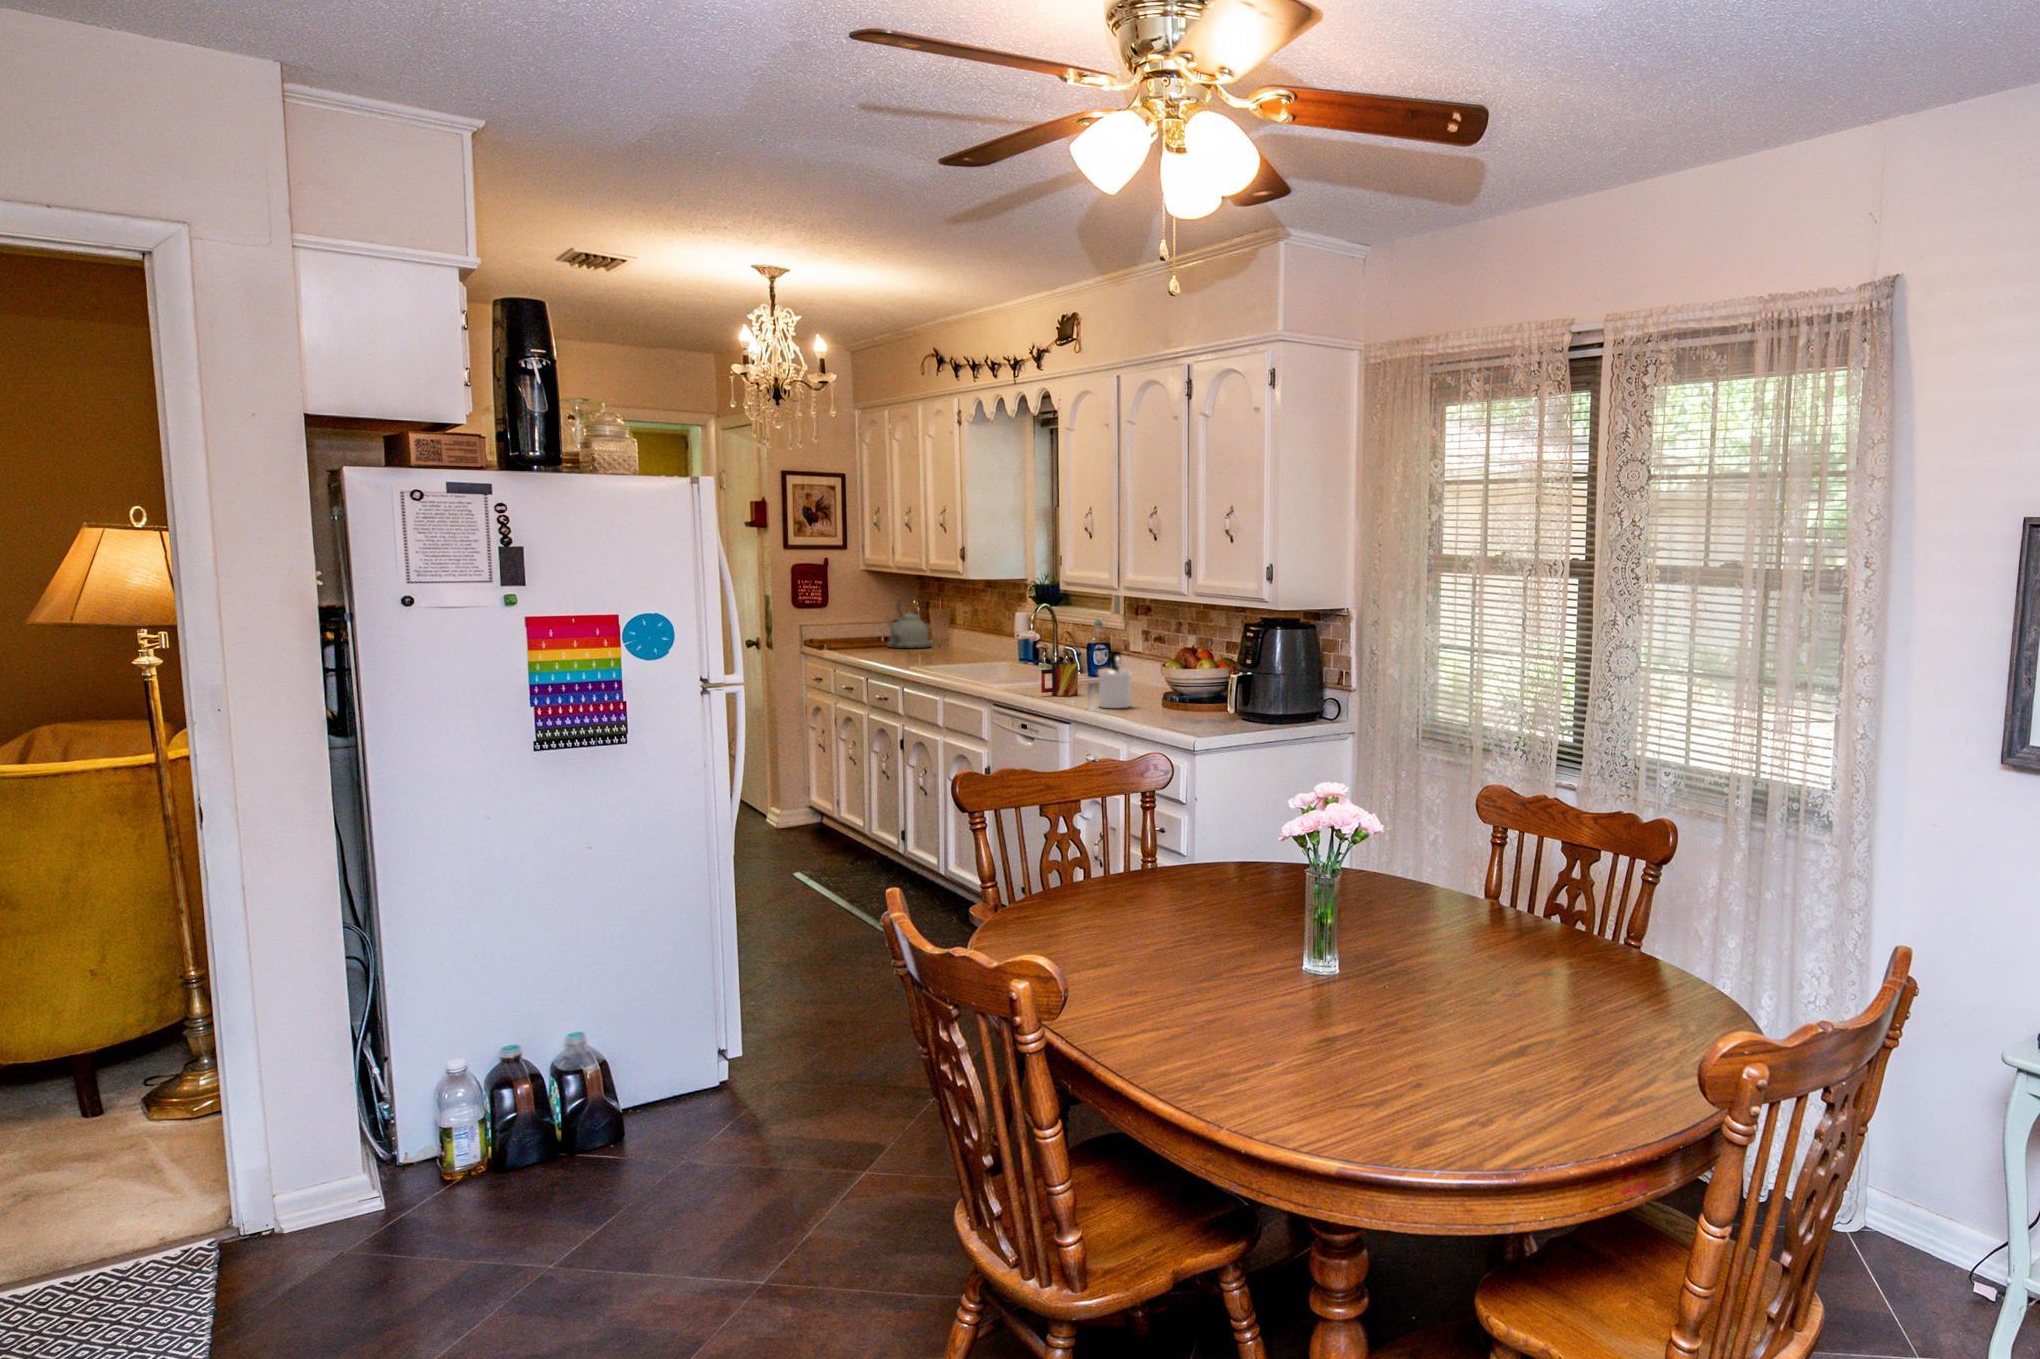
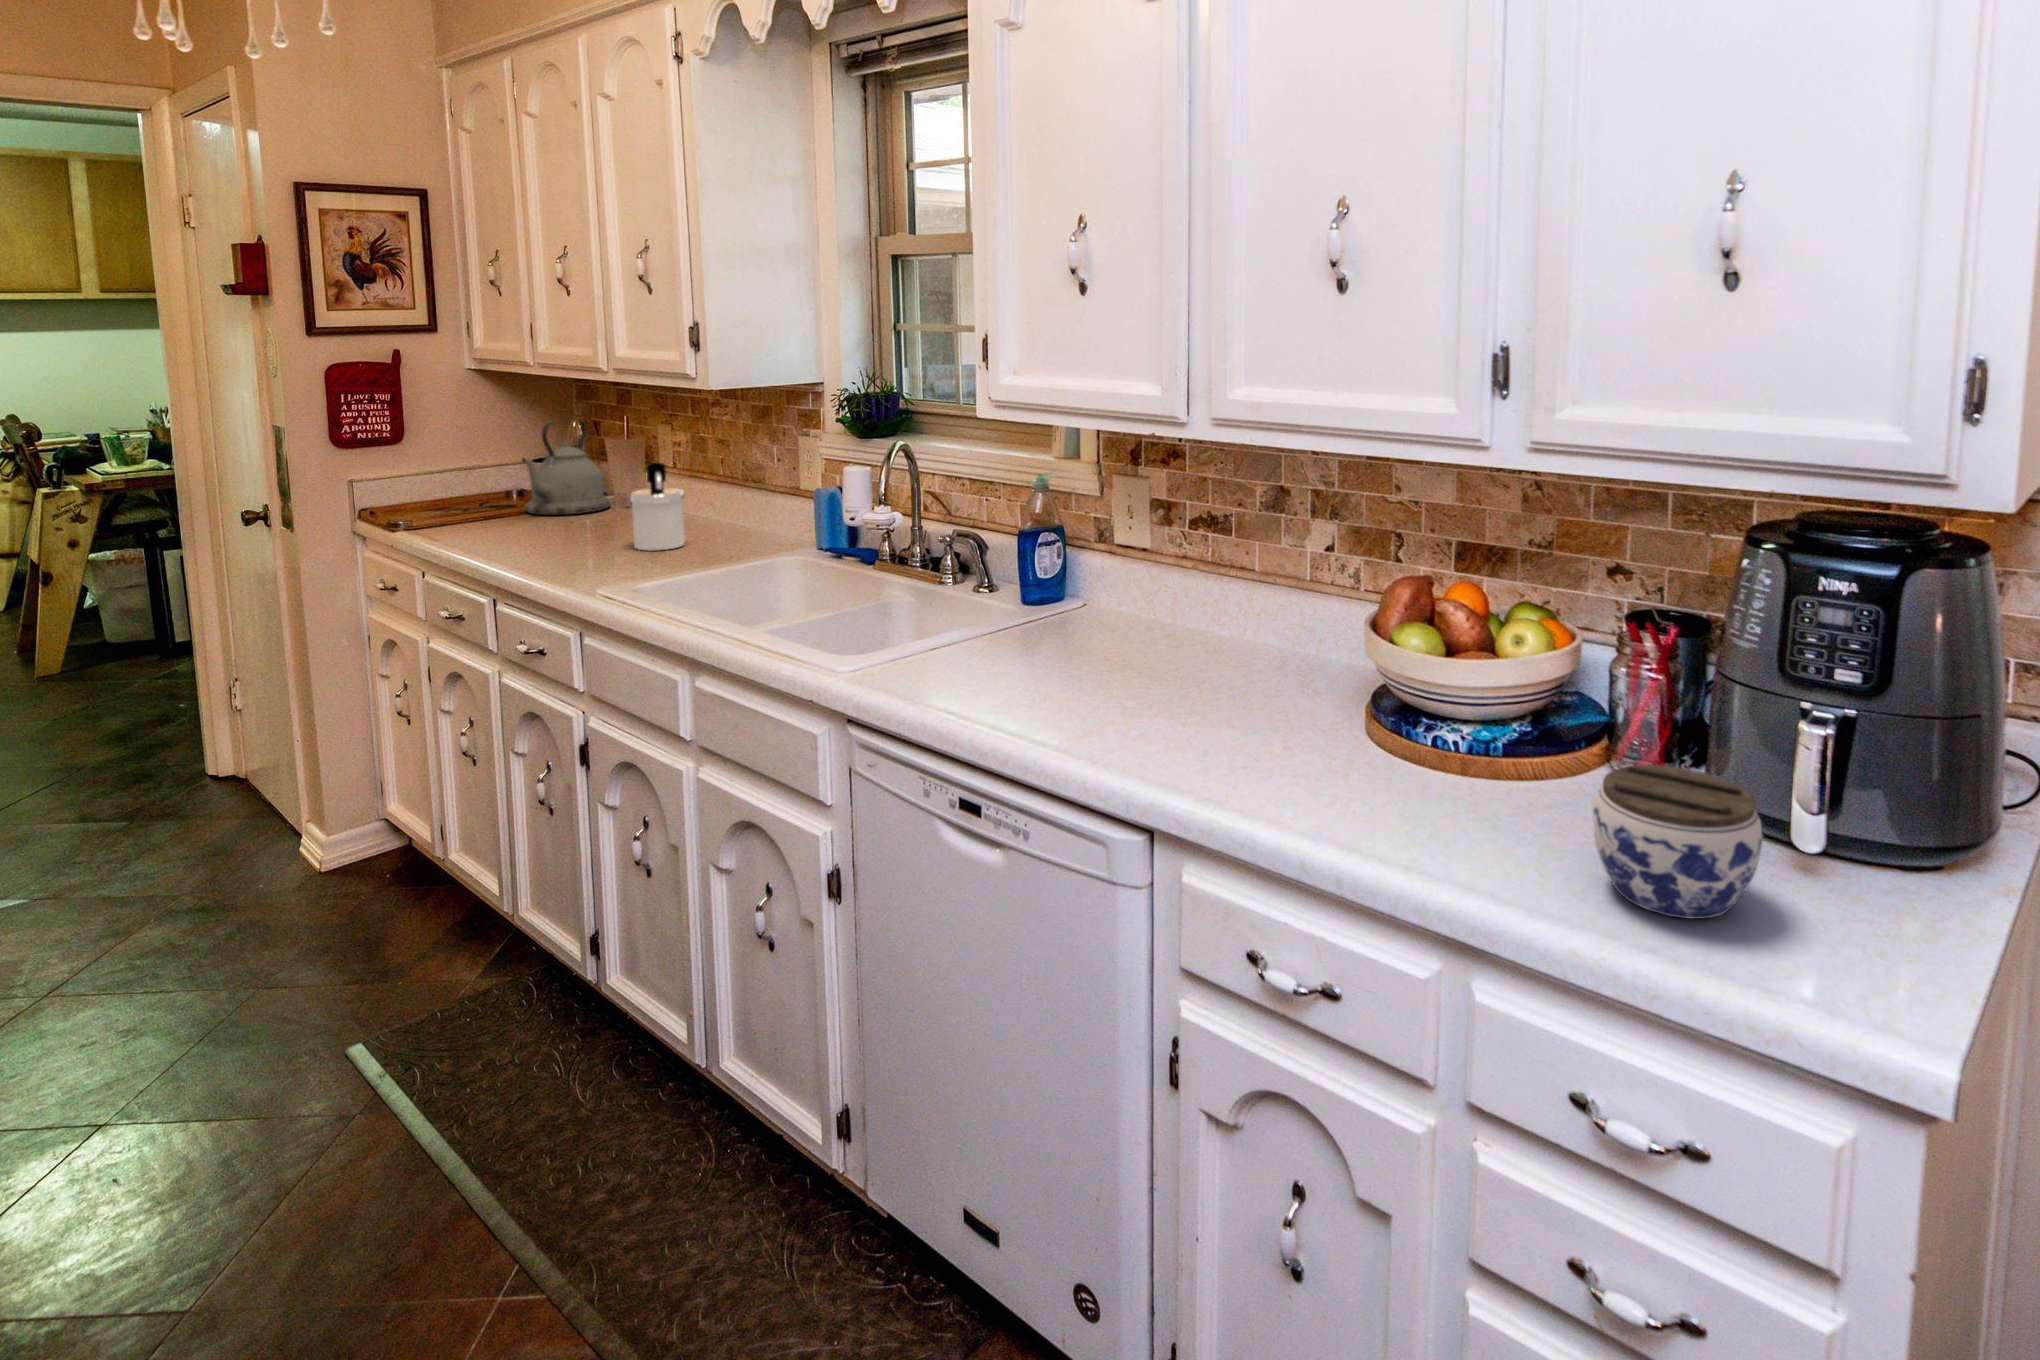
soap dispenser: present [1098,651,1132,708] -> present [630,463,685,551]
mug: present [1041,662,1078,696] -> none [994,602,1074,698]
jar: none [1165,690,1211,727] -> present [1593,765,1763,919]

